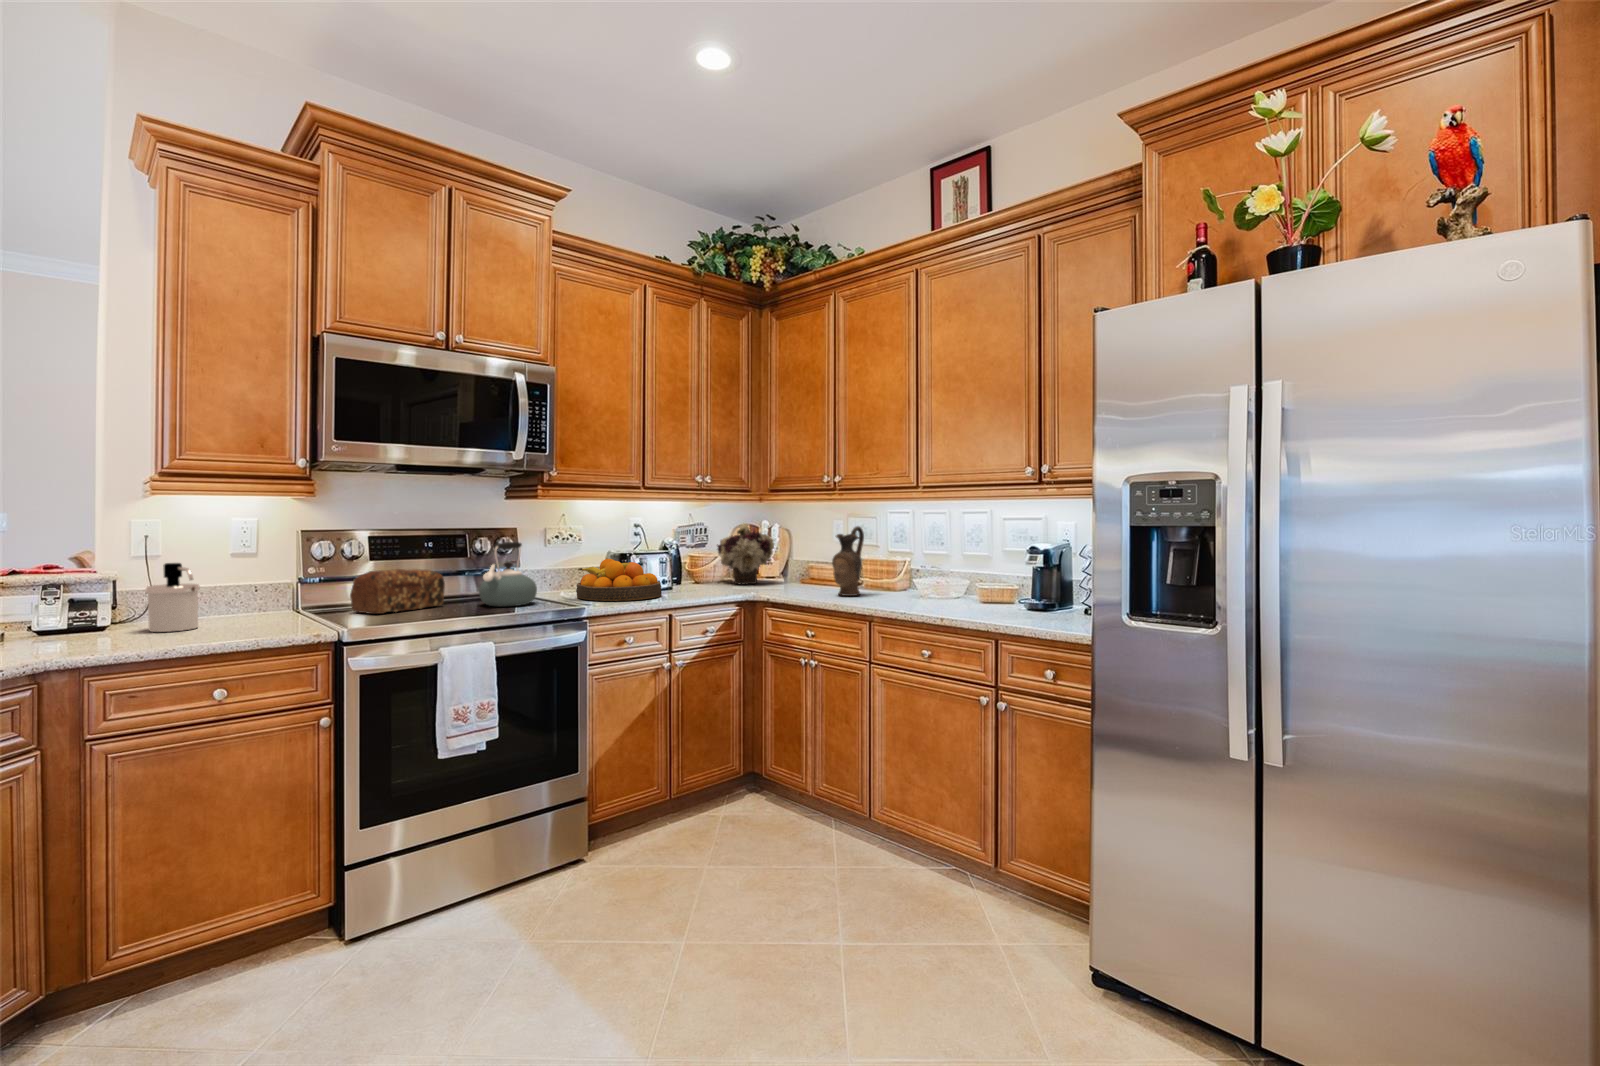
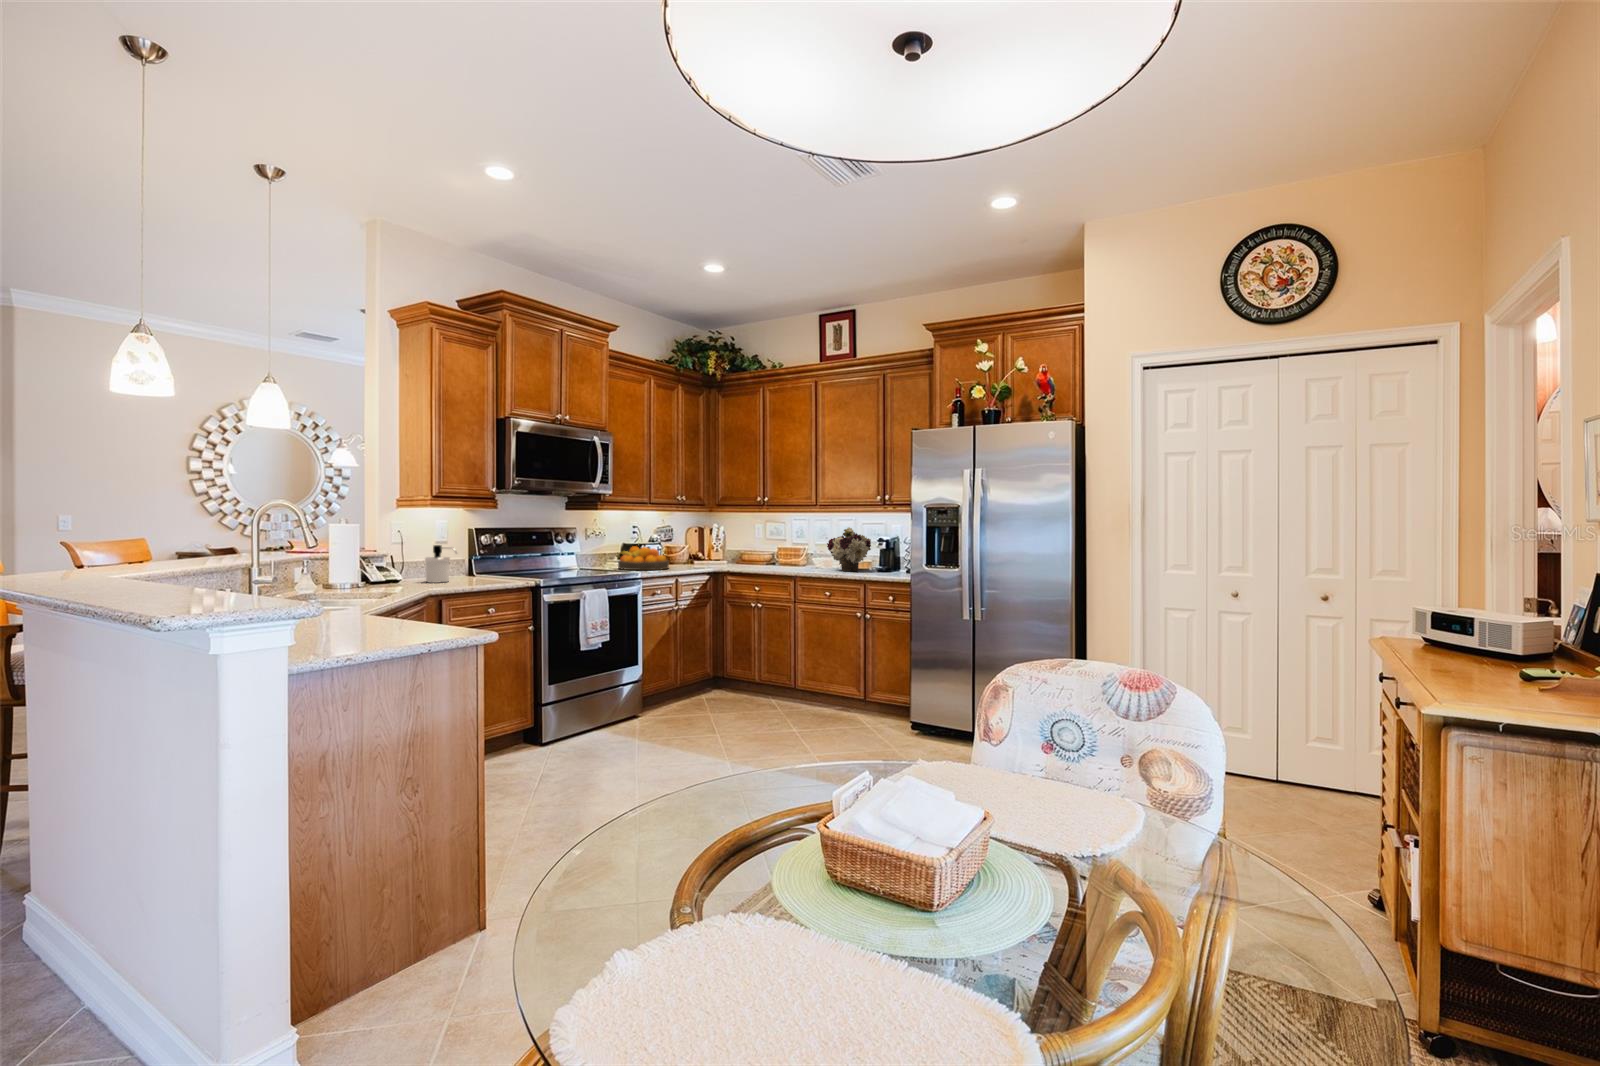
flower arrangement: present [717,524,774,584] -> present [827,527,871,571]
ceramic pitcher: present [832,526,864,596] -> none [767,527,784,567]
kettle: present [479,542,537,606] -> none [572,535,605,573]
bread loaf: present [350,569,445,614] -> none [507,551,553,576]

